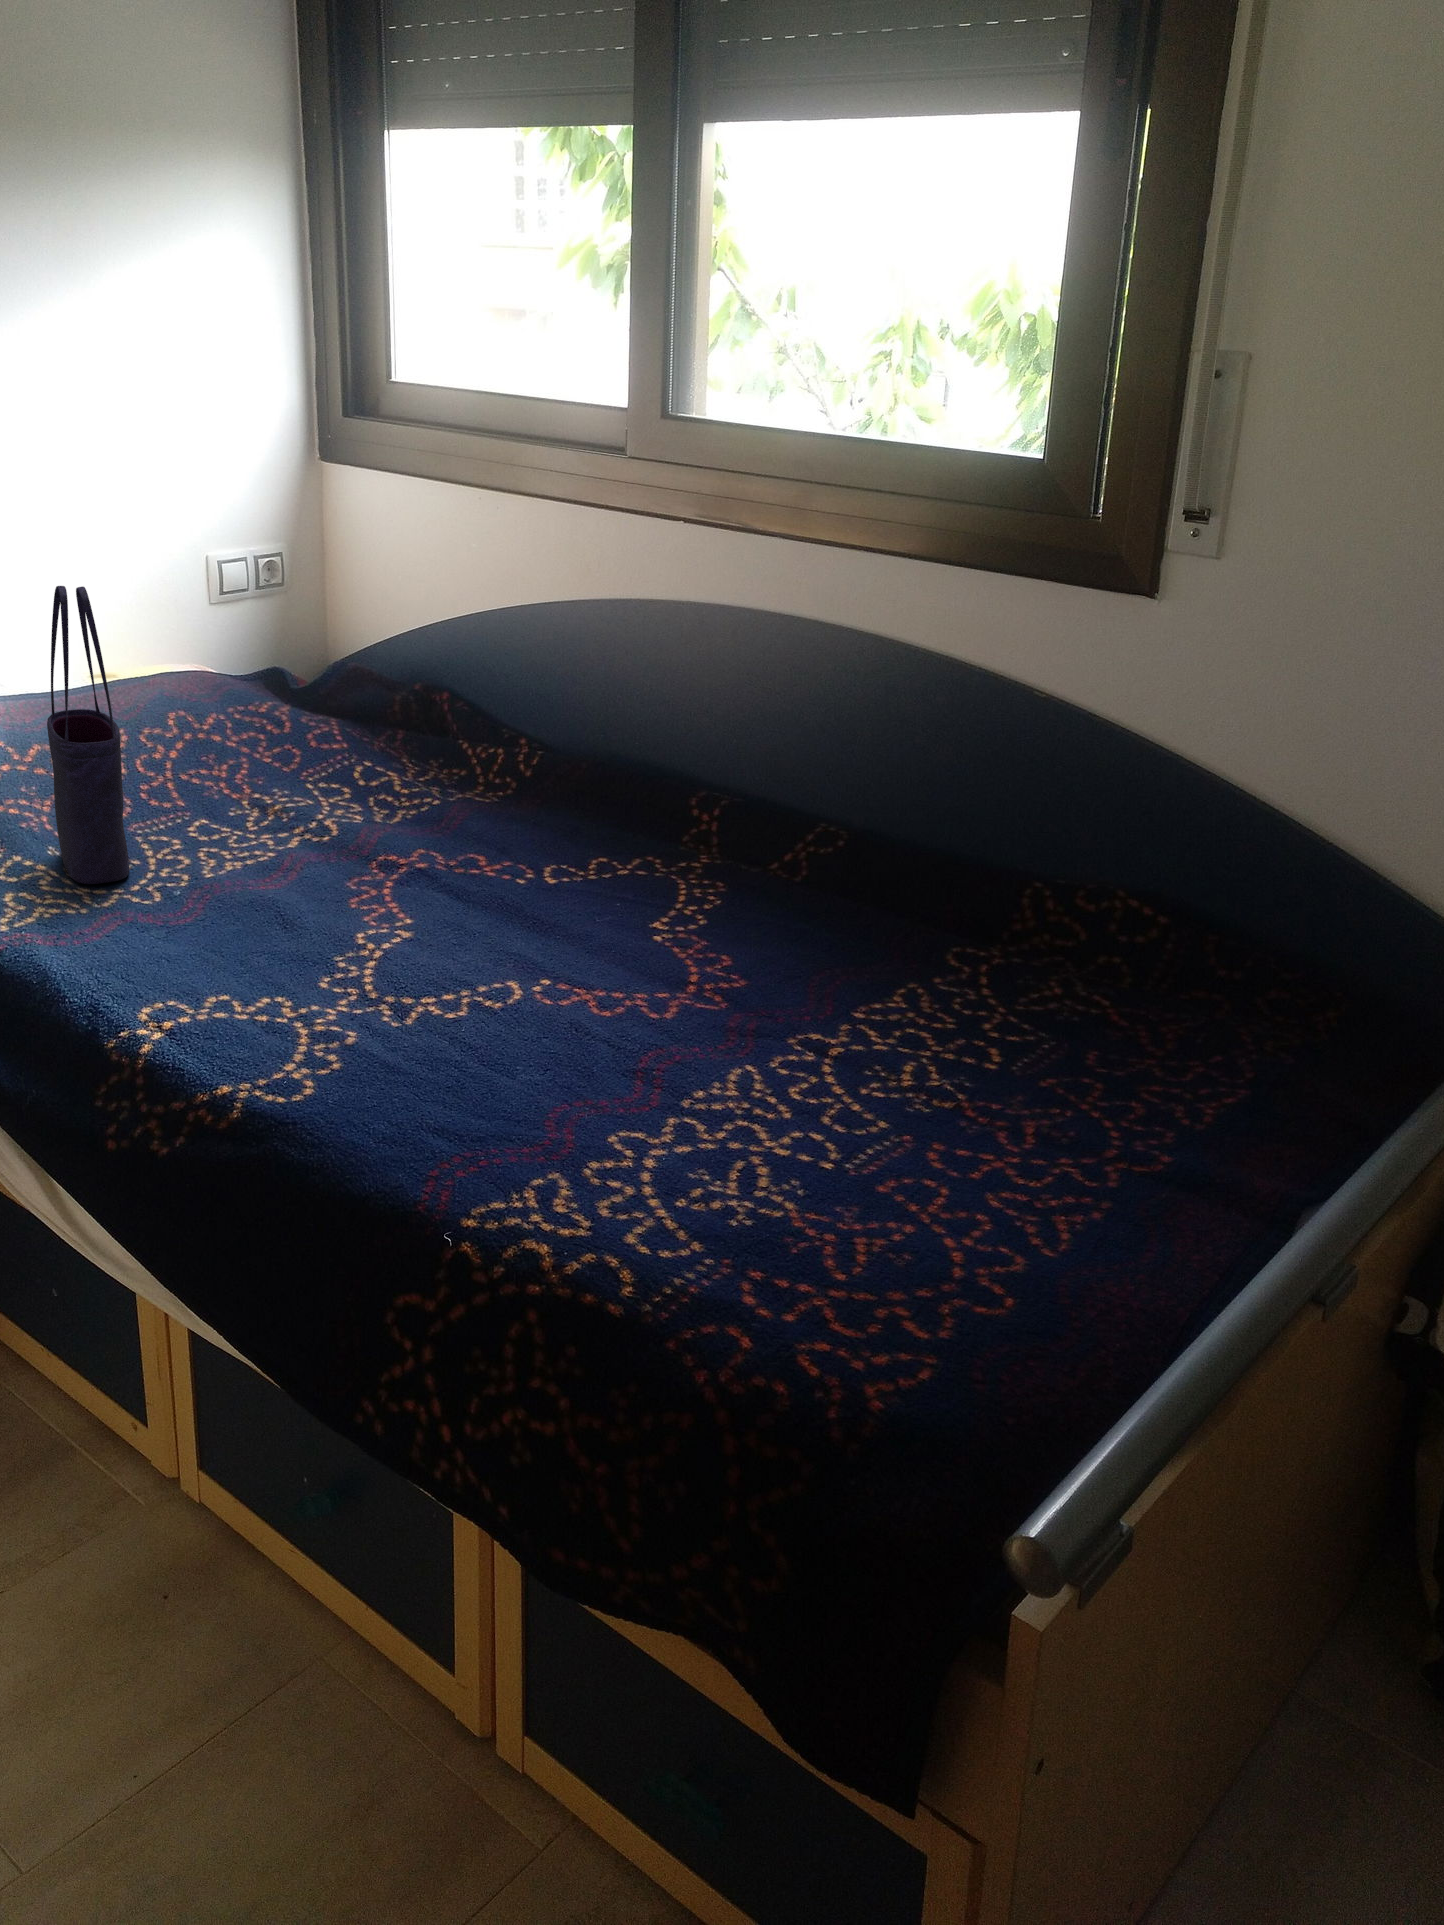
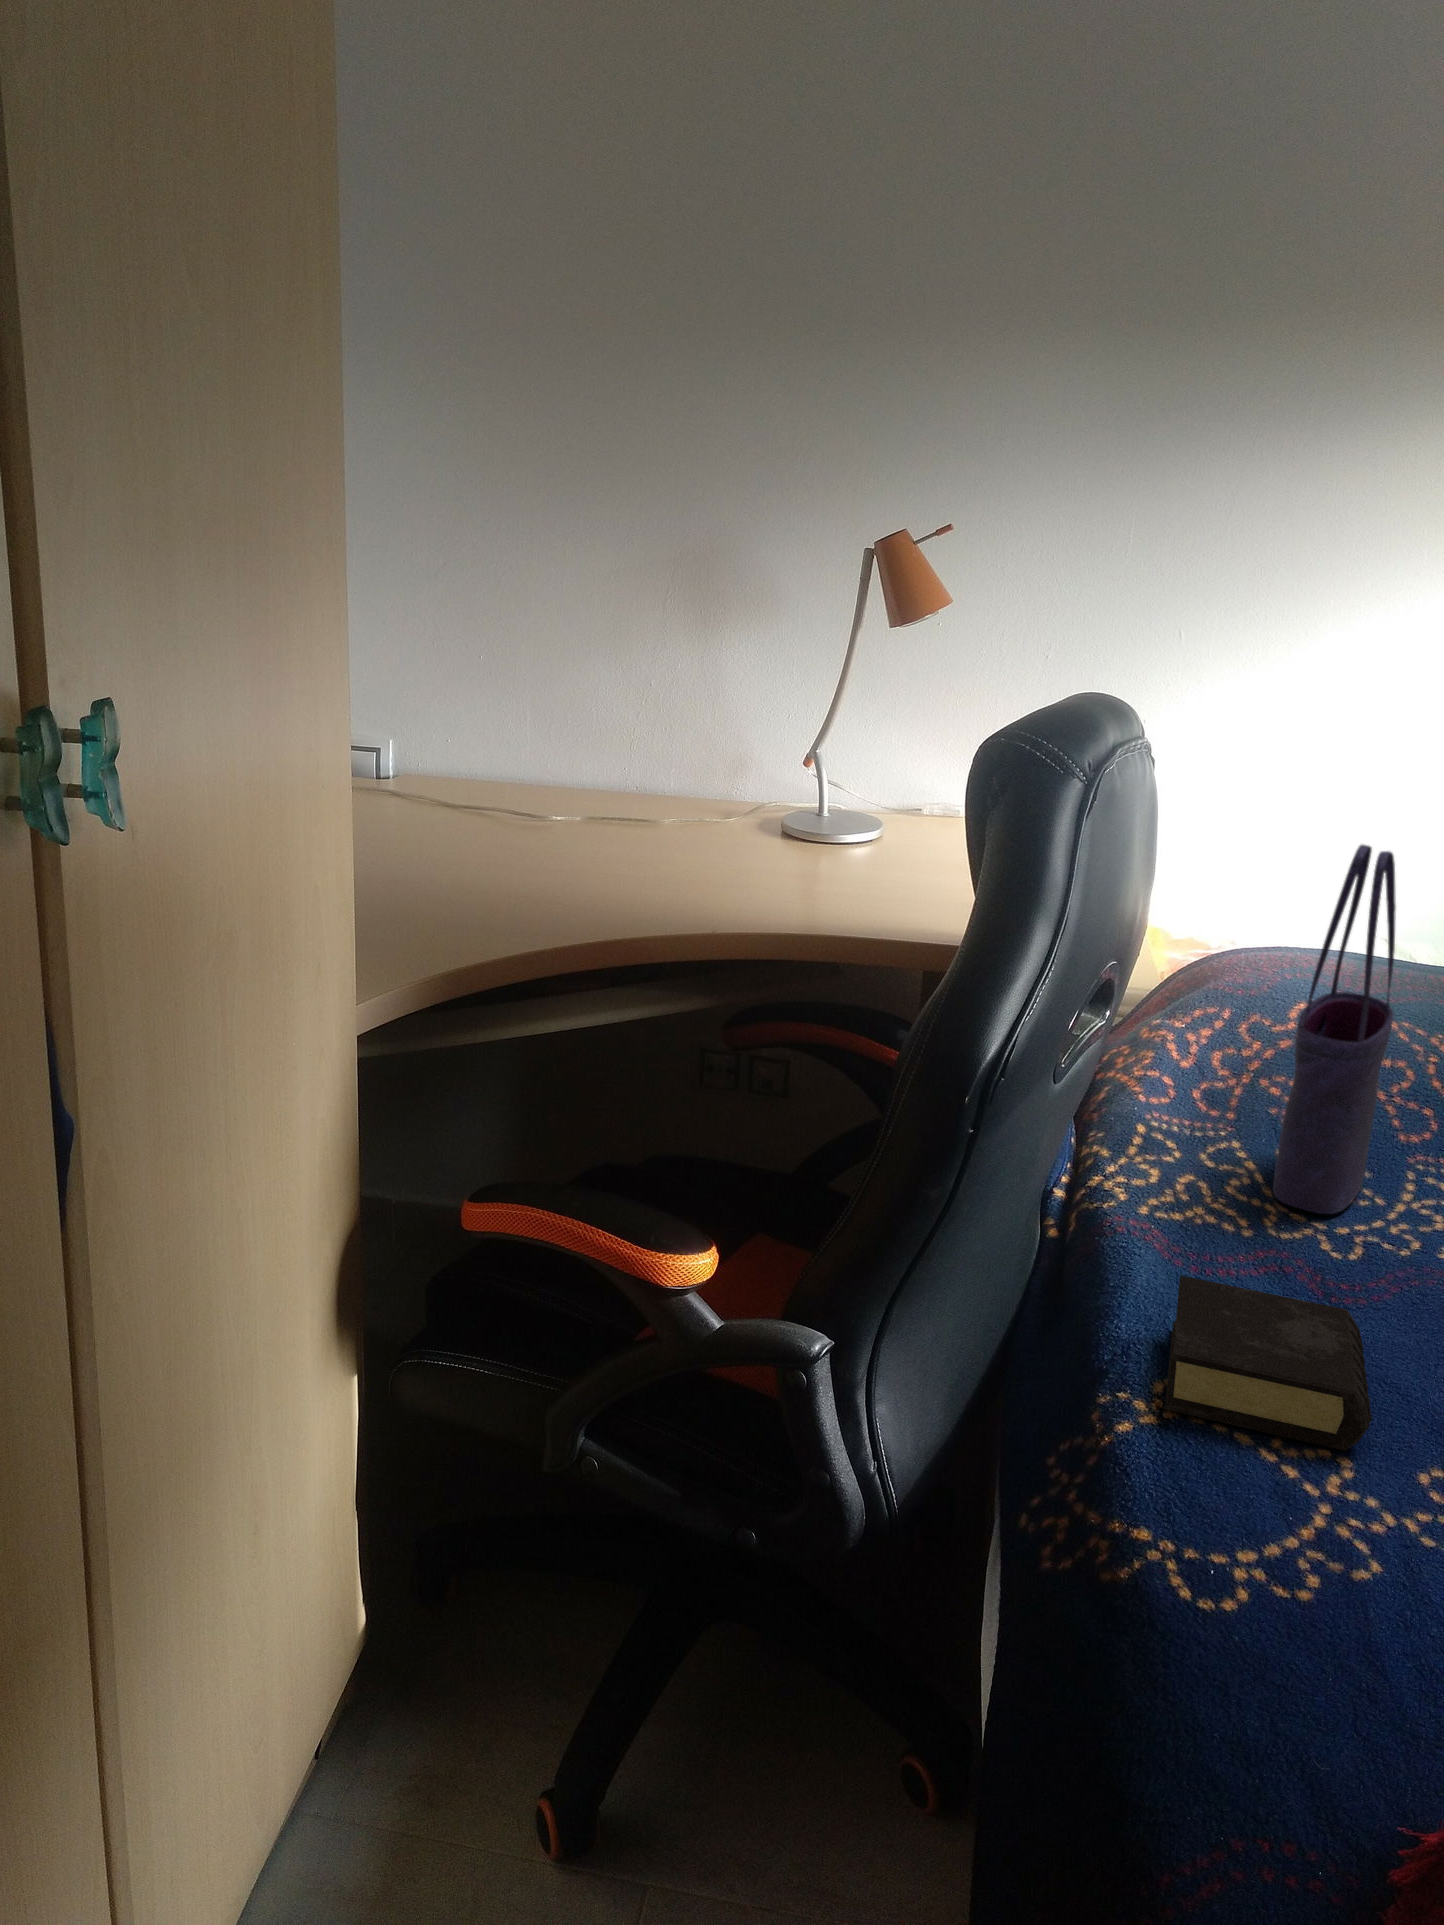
book: none [108,913,290,1023] -> present [1165,1275,1372,1451]

